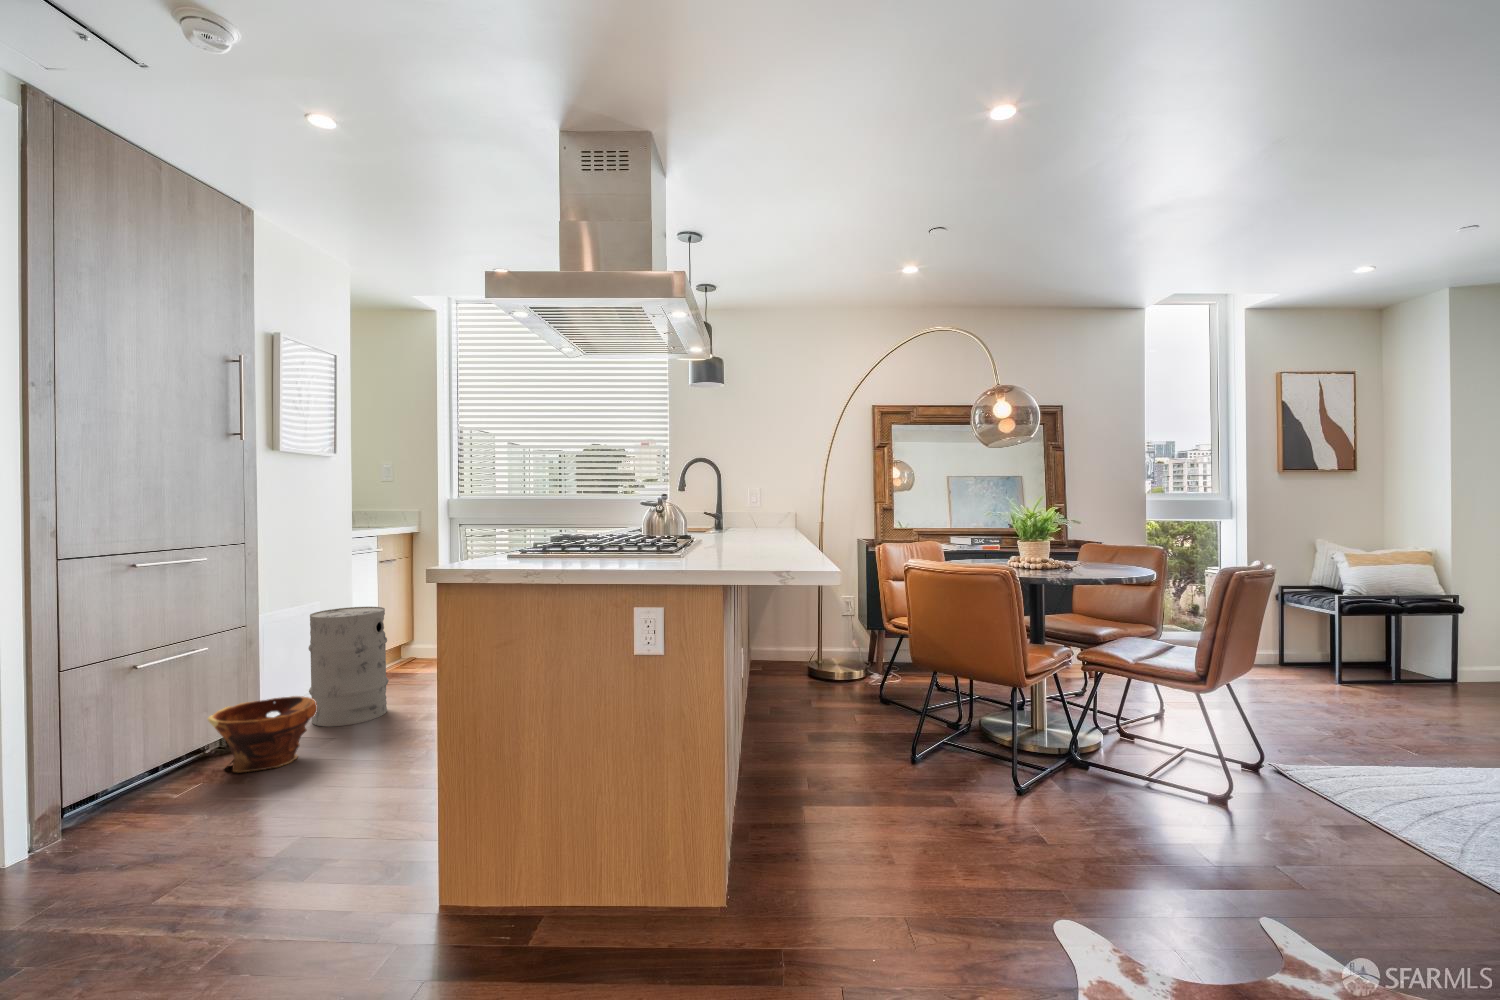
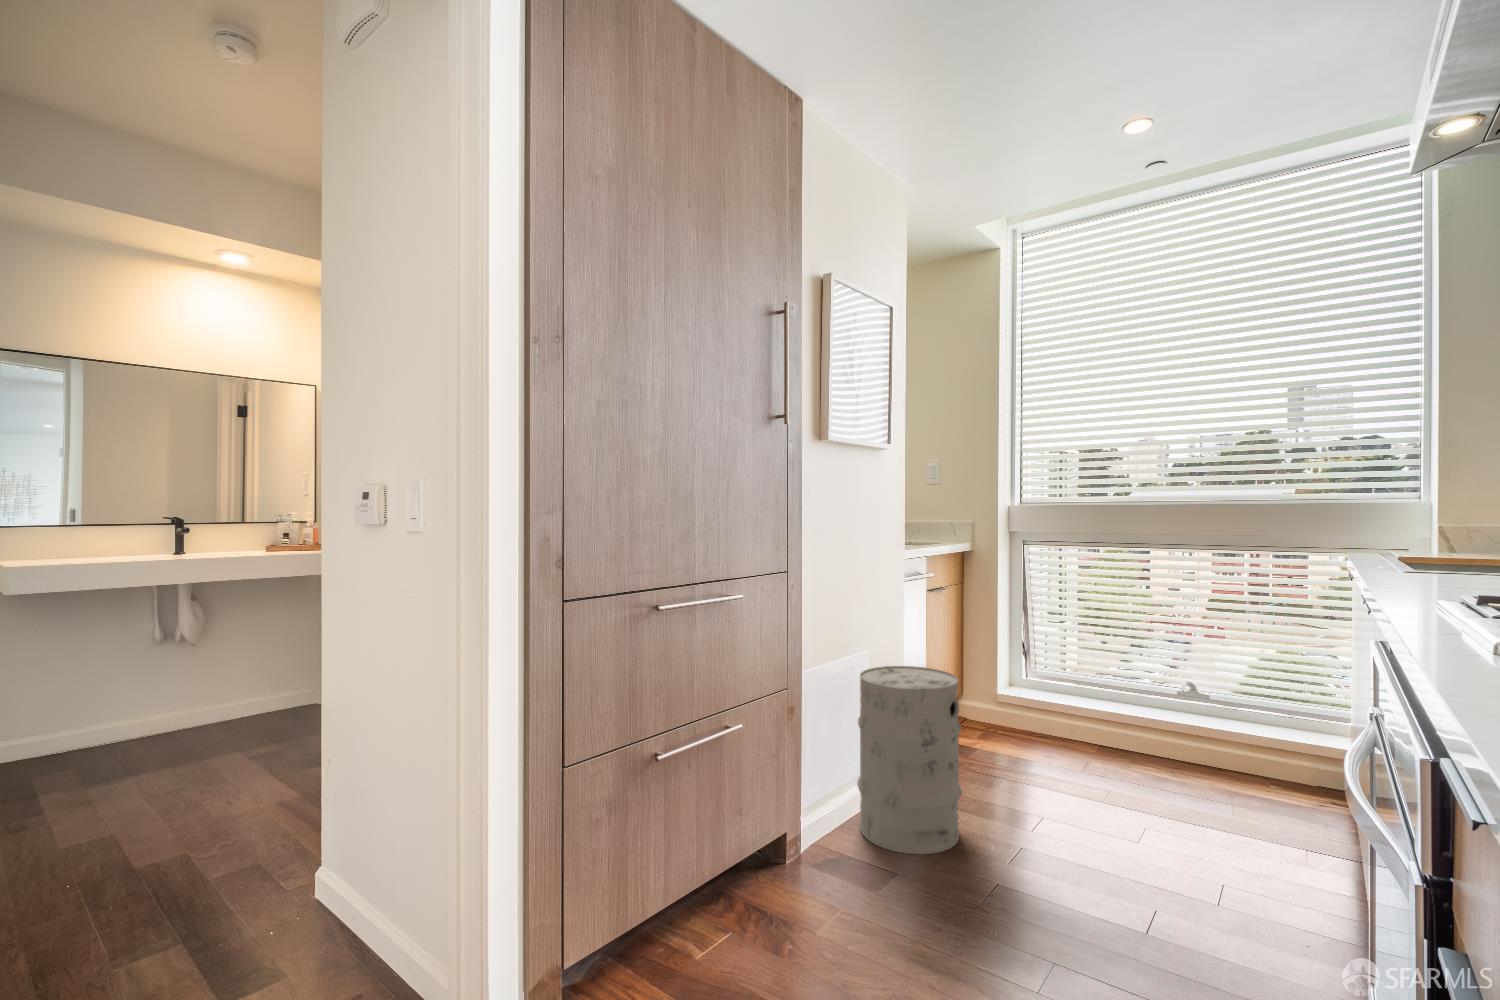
planter: present [208,696,317,772] -> none [743,805,881,936]

